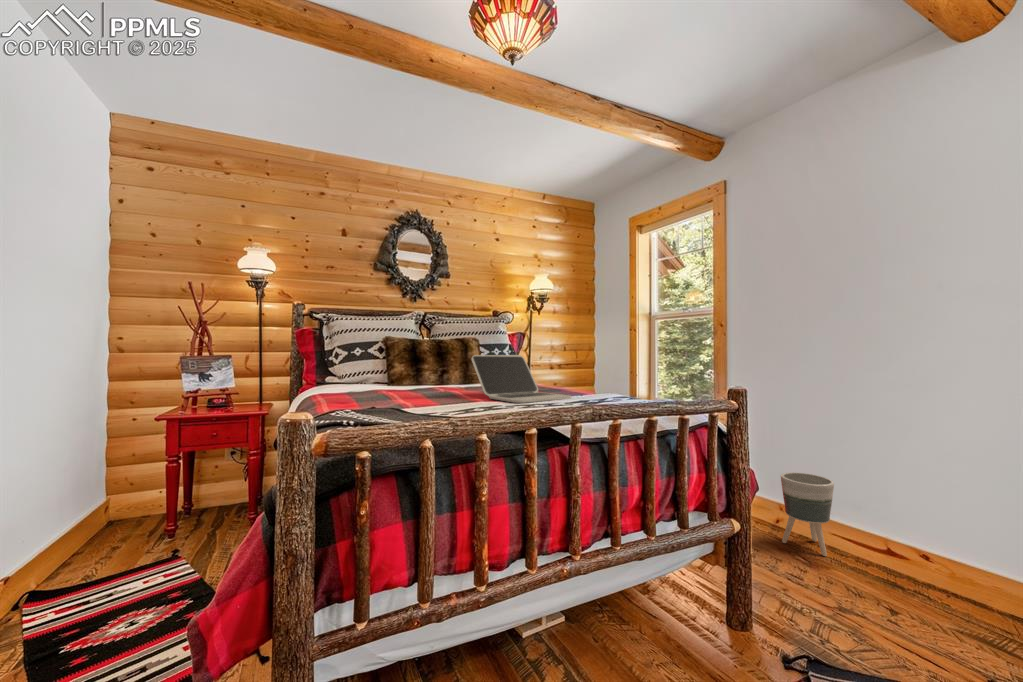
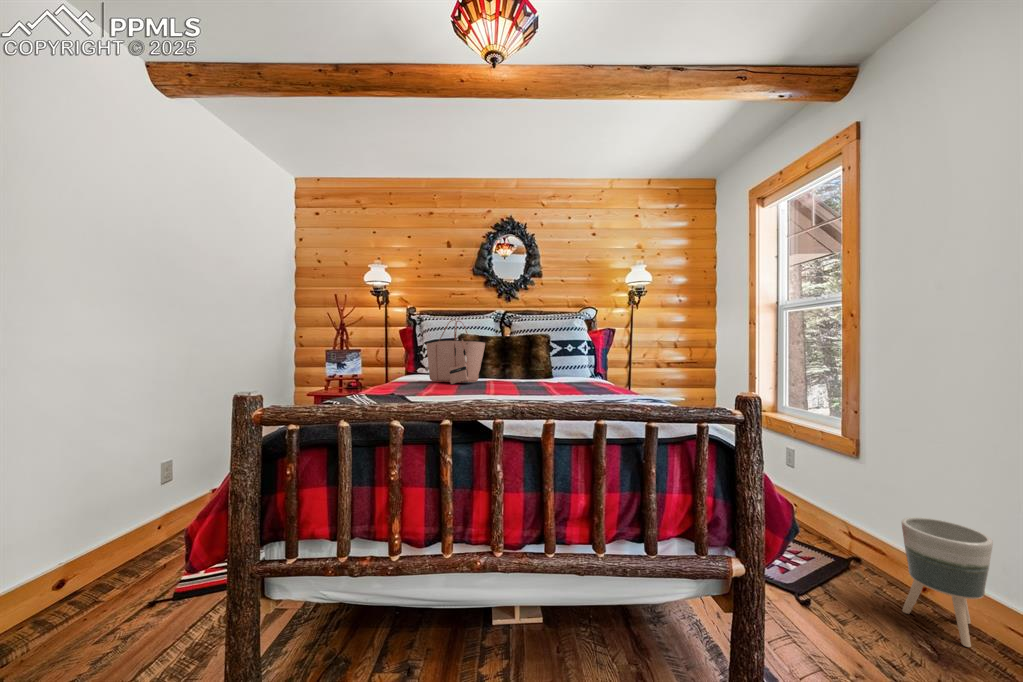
tote bag: none [360,321,438,394] -> present [426,320,486,384]
laptop: present [472,355,571,403] -> none [494,350,578,397]

